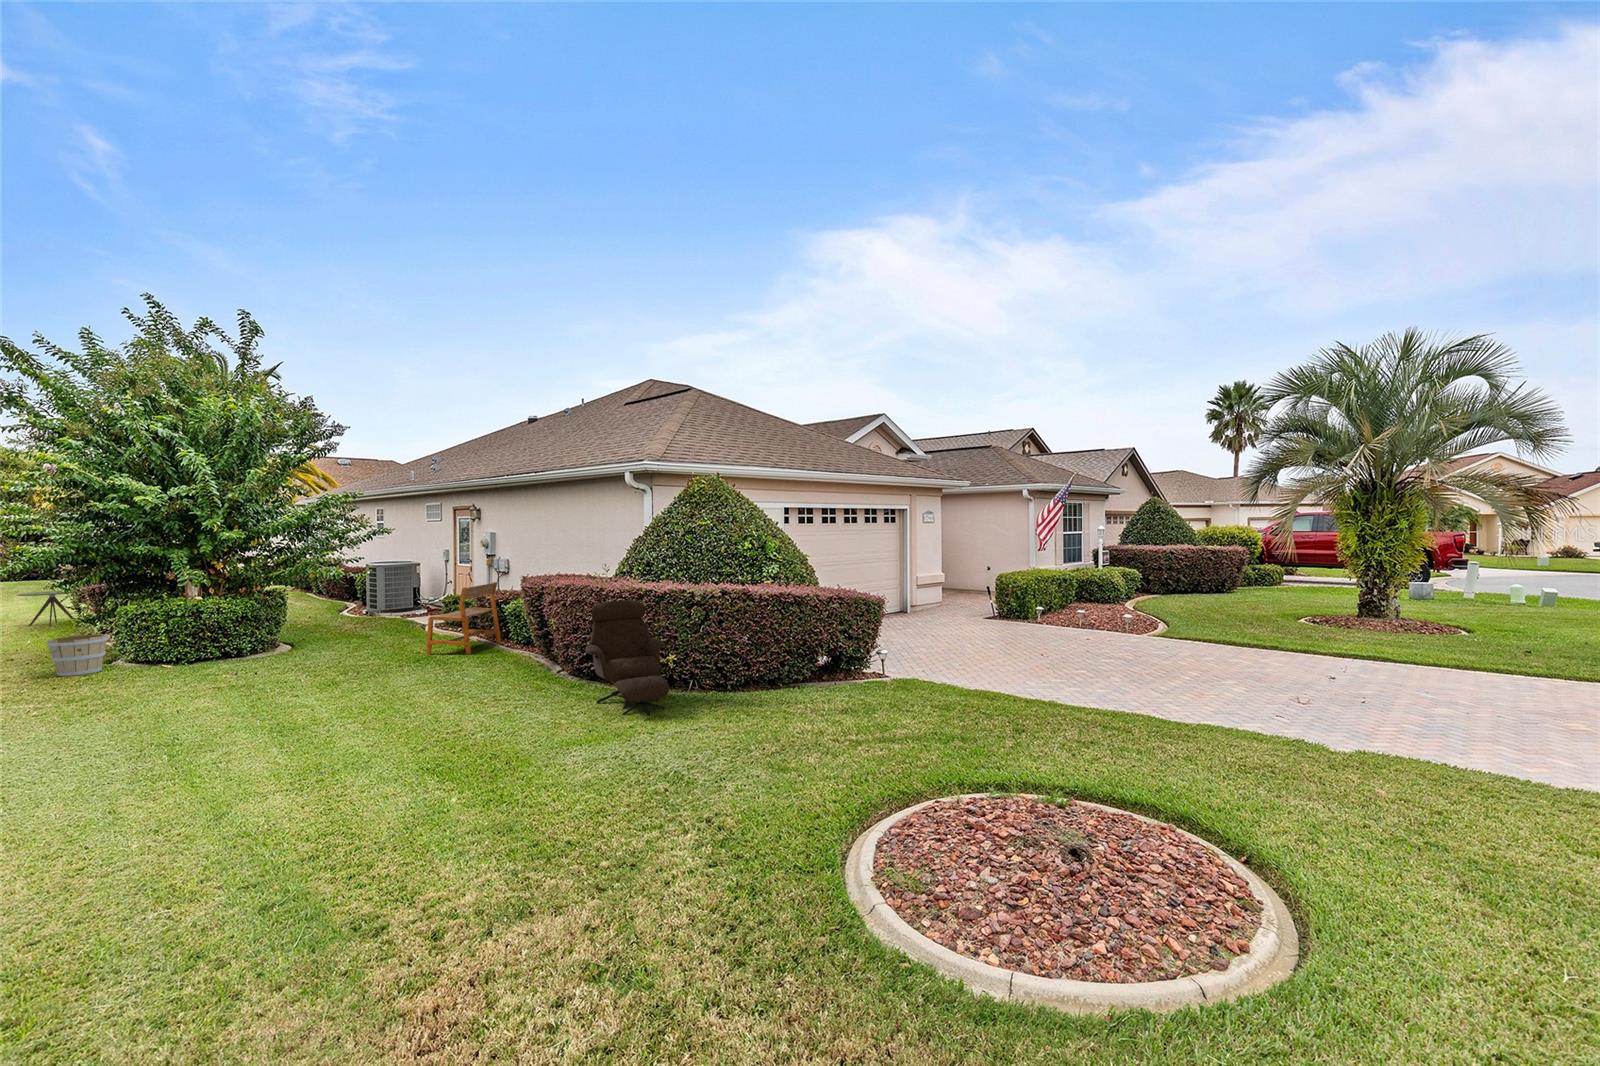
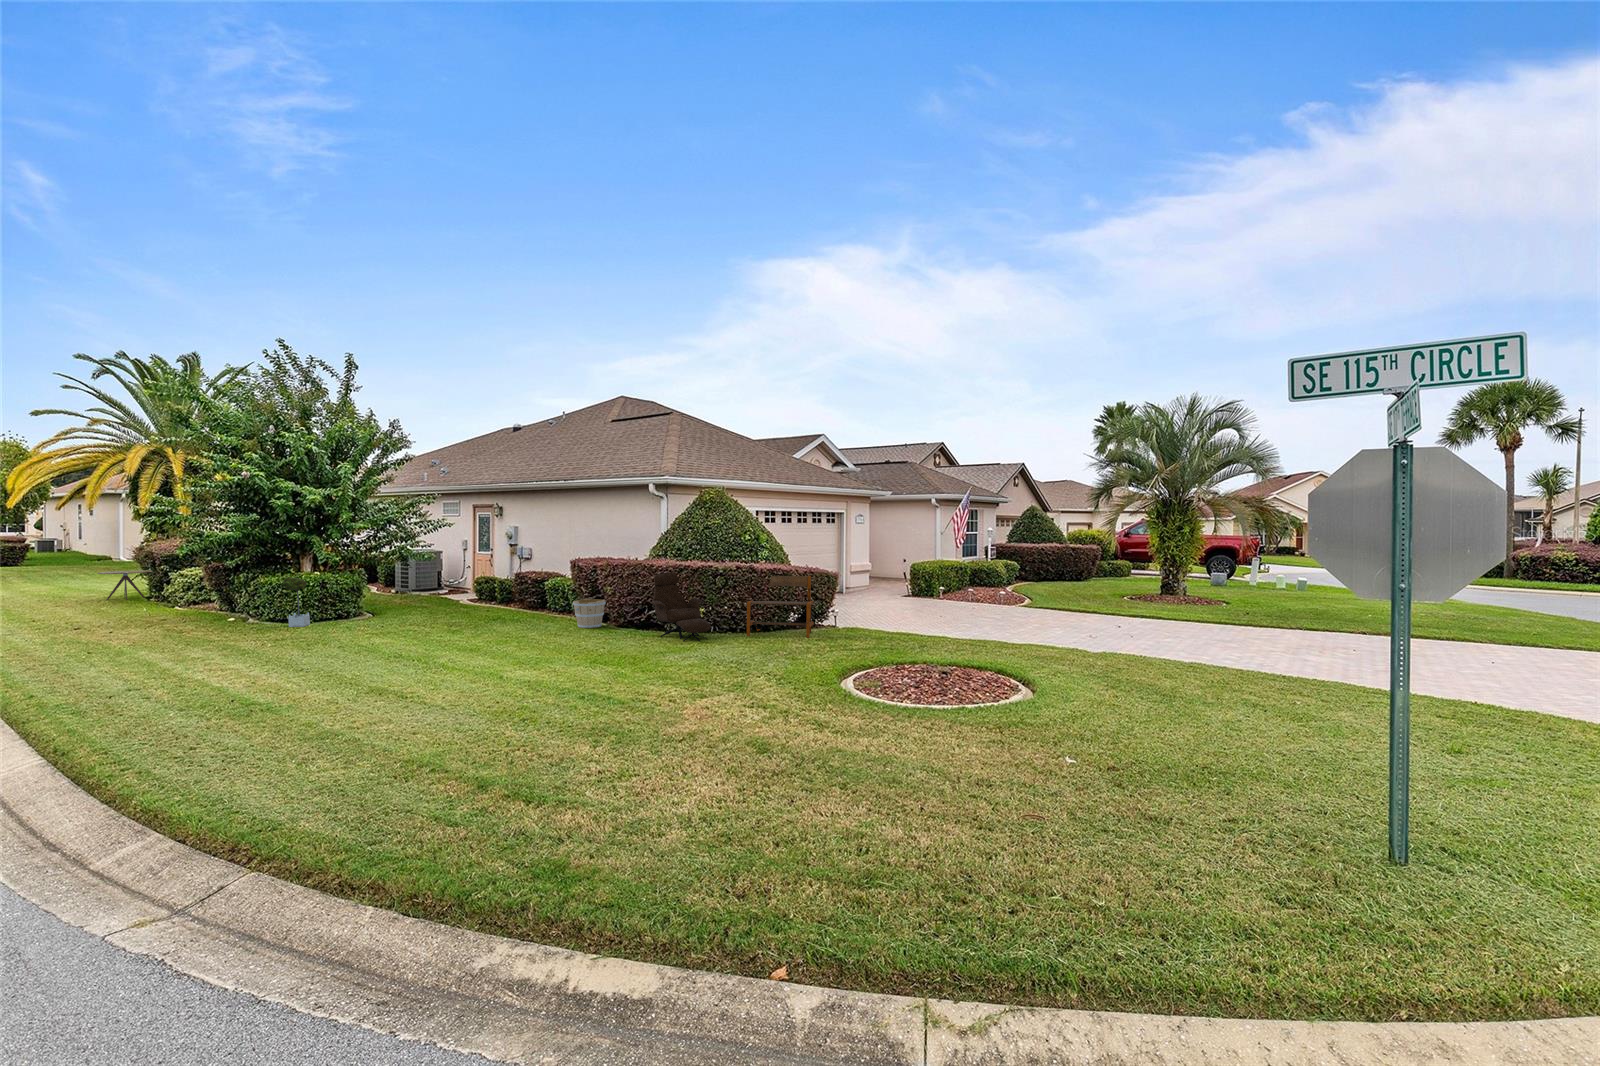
bench: present [426,582,501,655] -> present [747,576,814,638]
potted tree: none [114,606,158,675] -> present [283,577,310,627]
wooden bucket: present [47,634,109,677] -> present [573,598,606,628]

